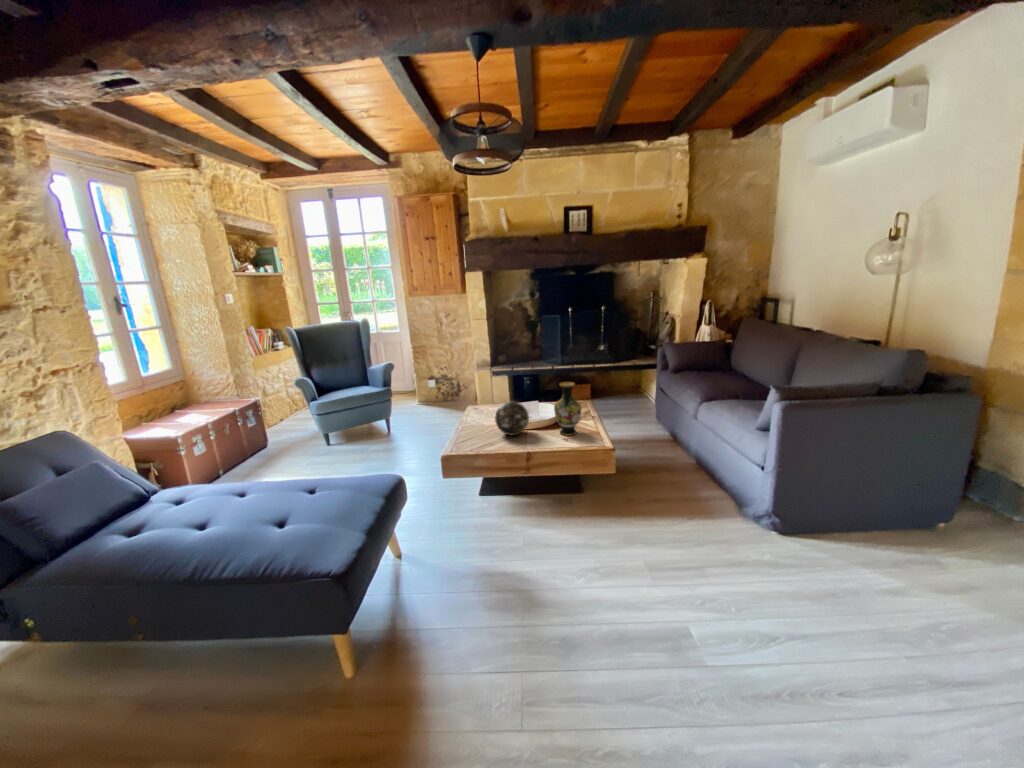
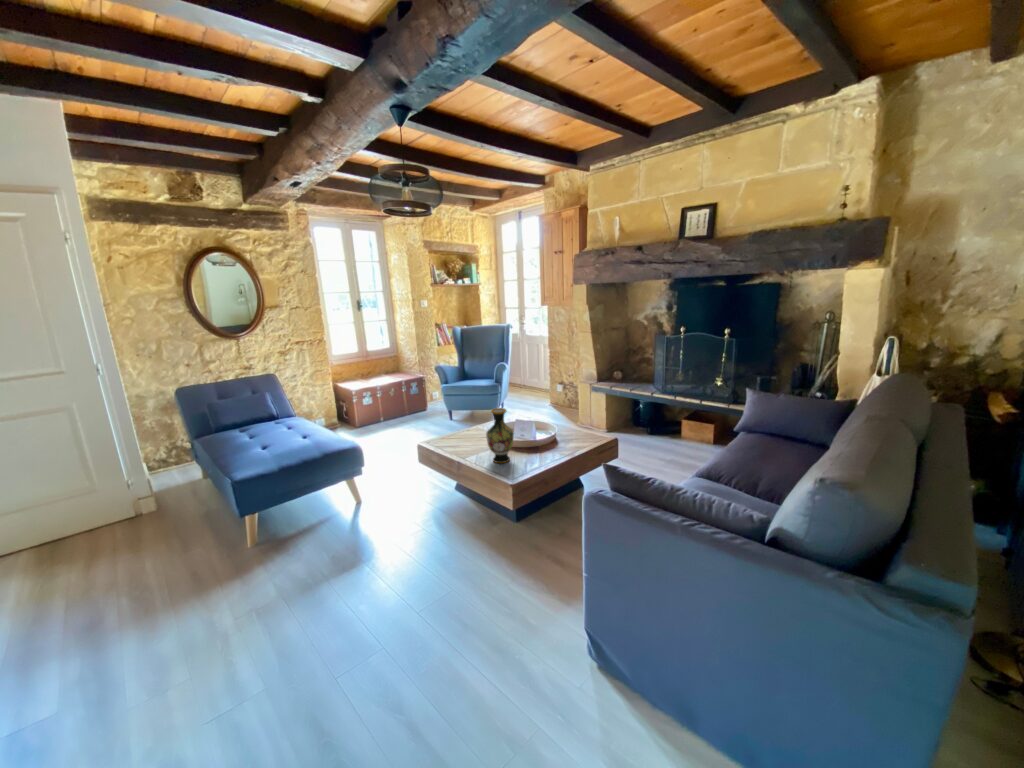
decorative orb: present [495,401,529,435] -> none [449,415,481,447]

